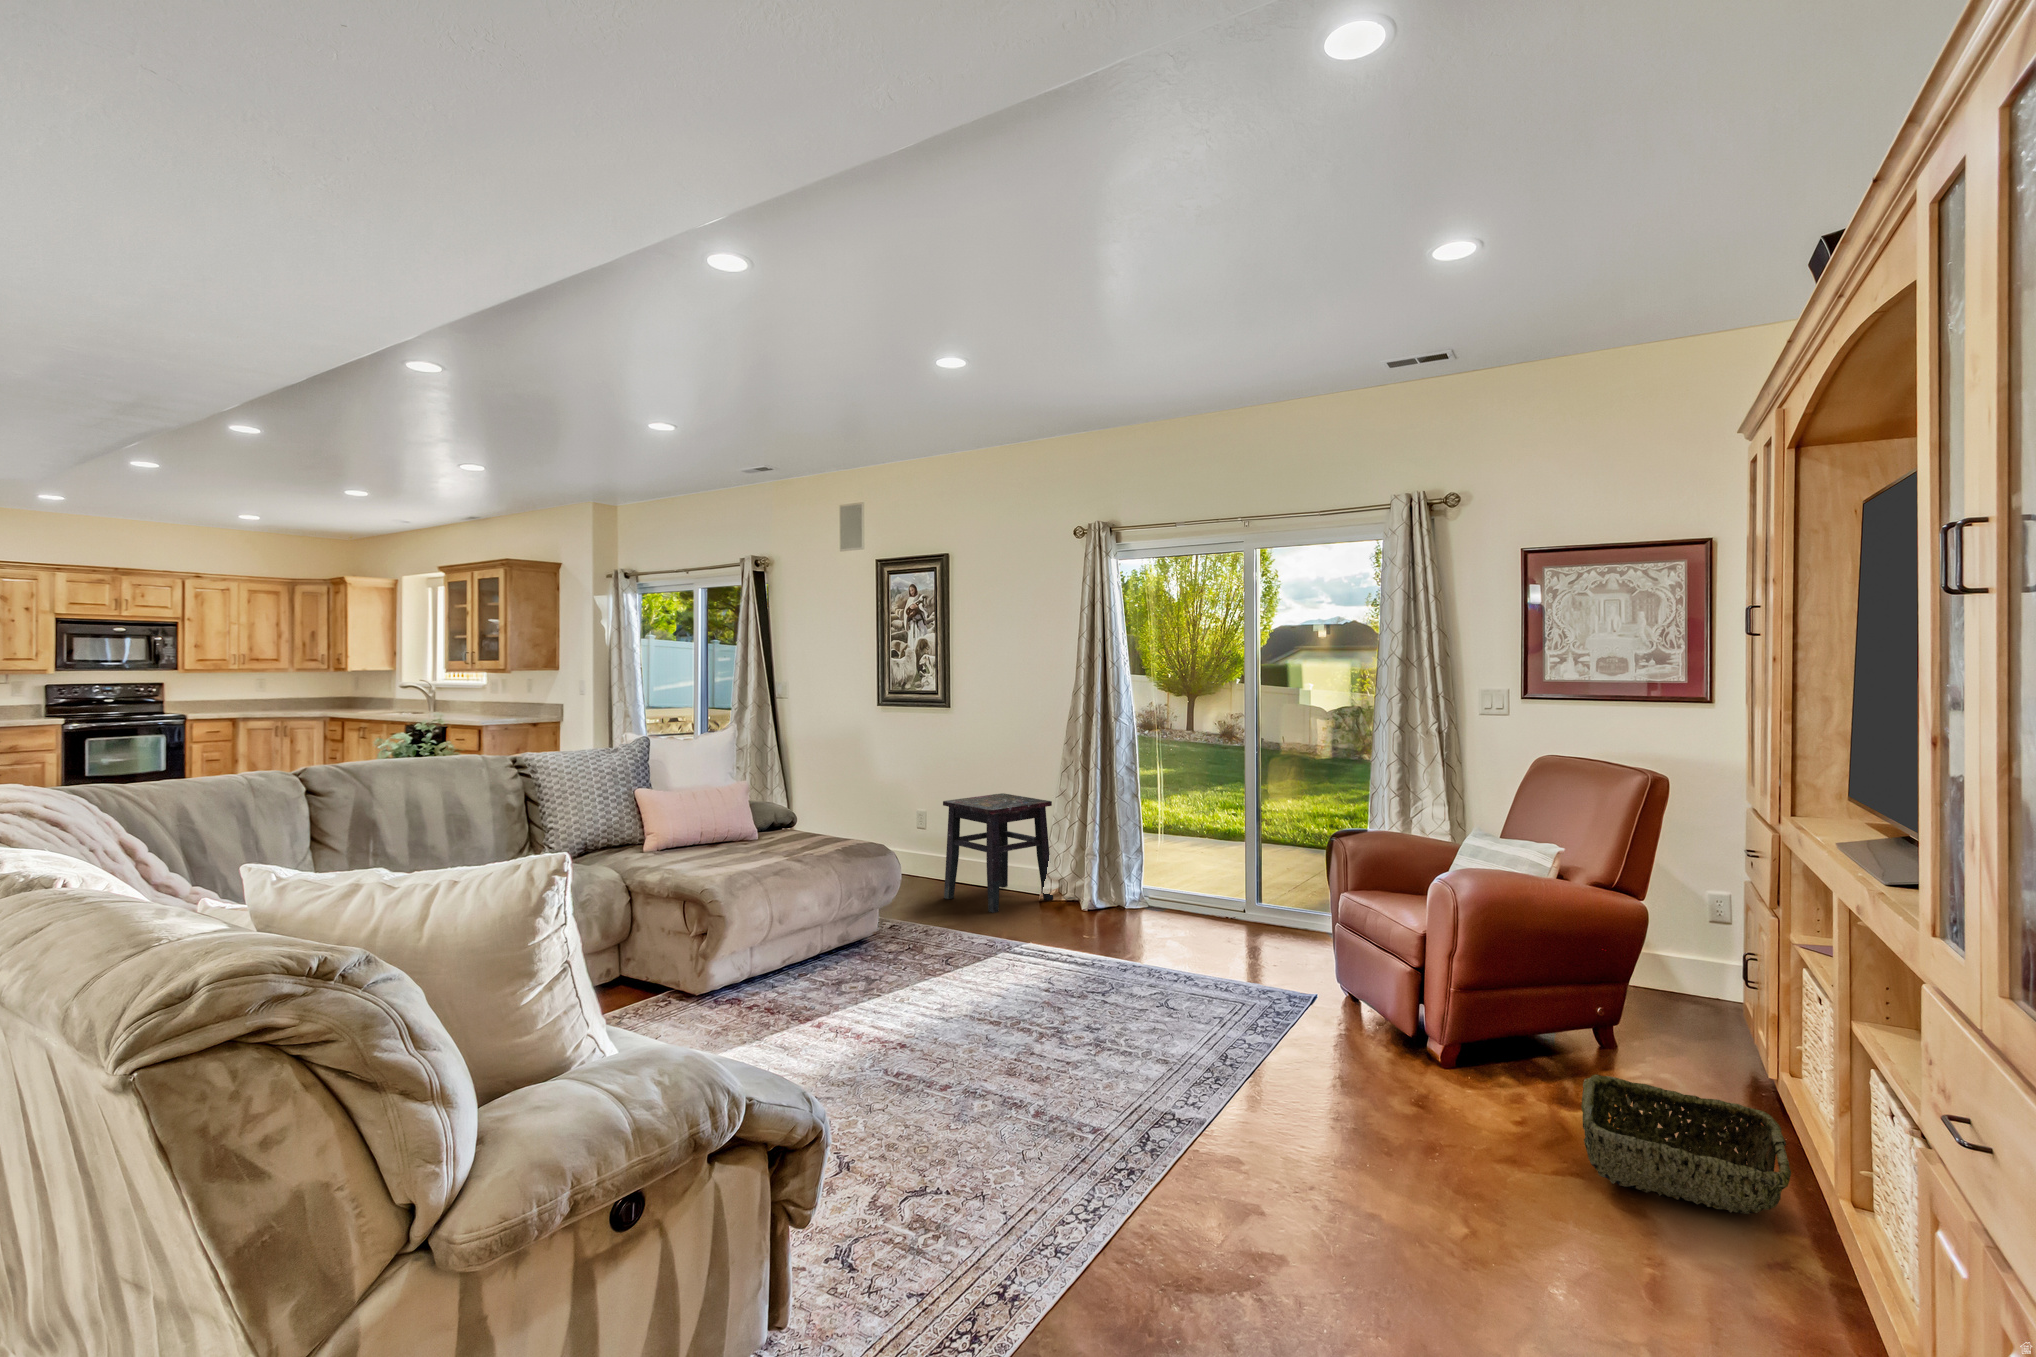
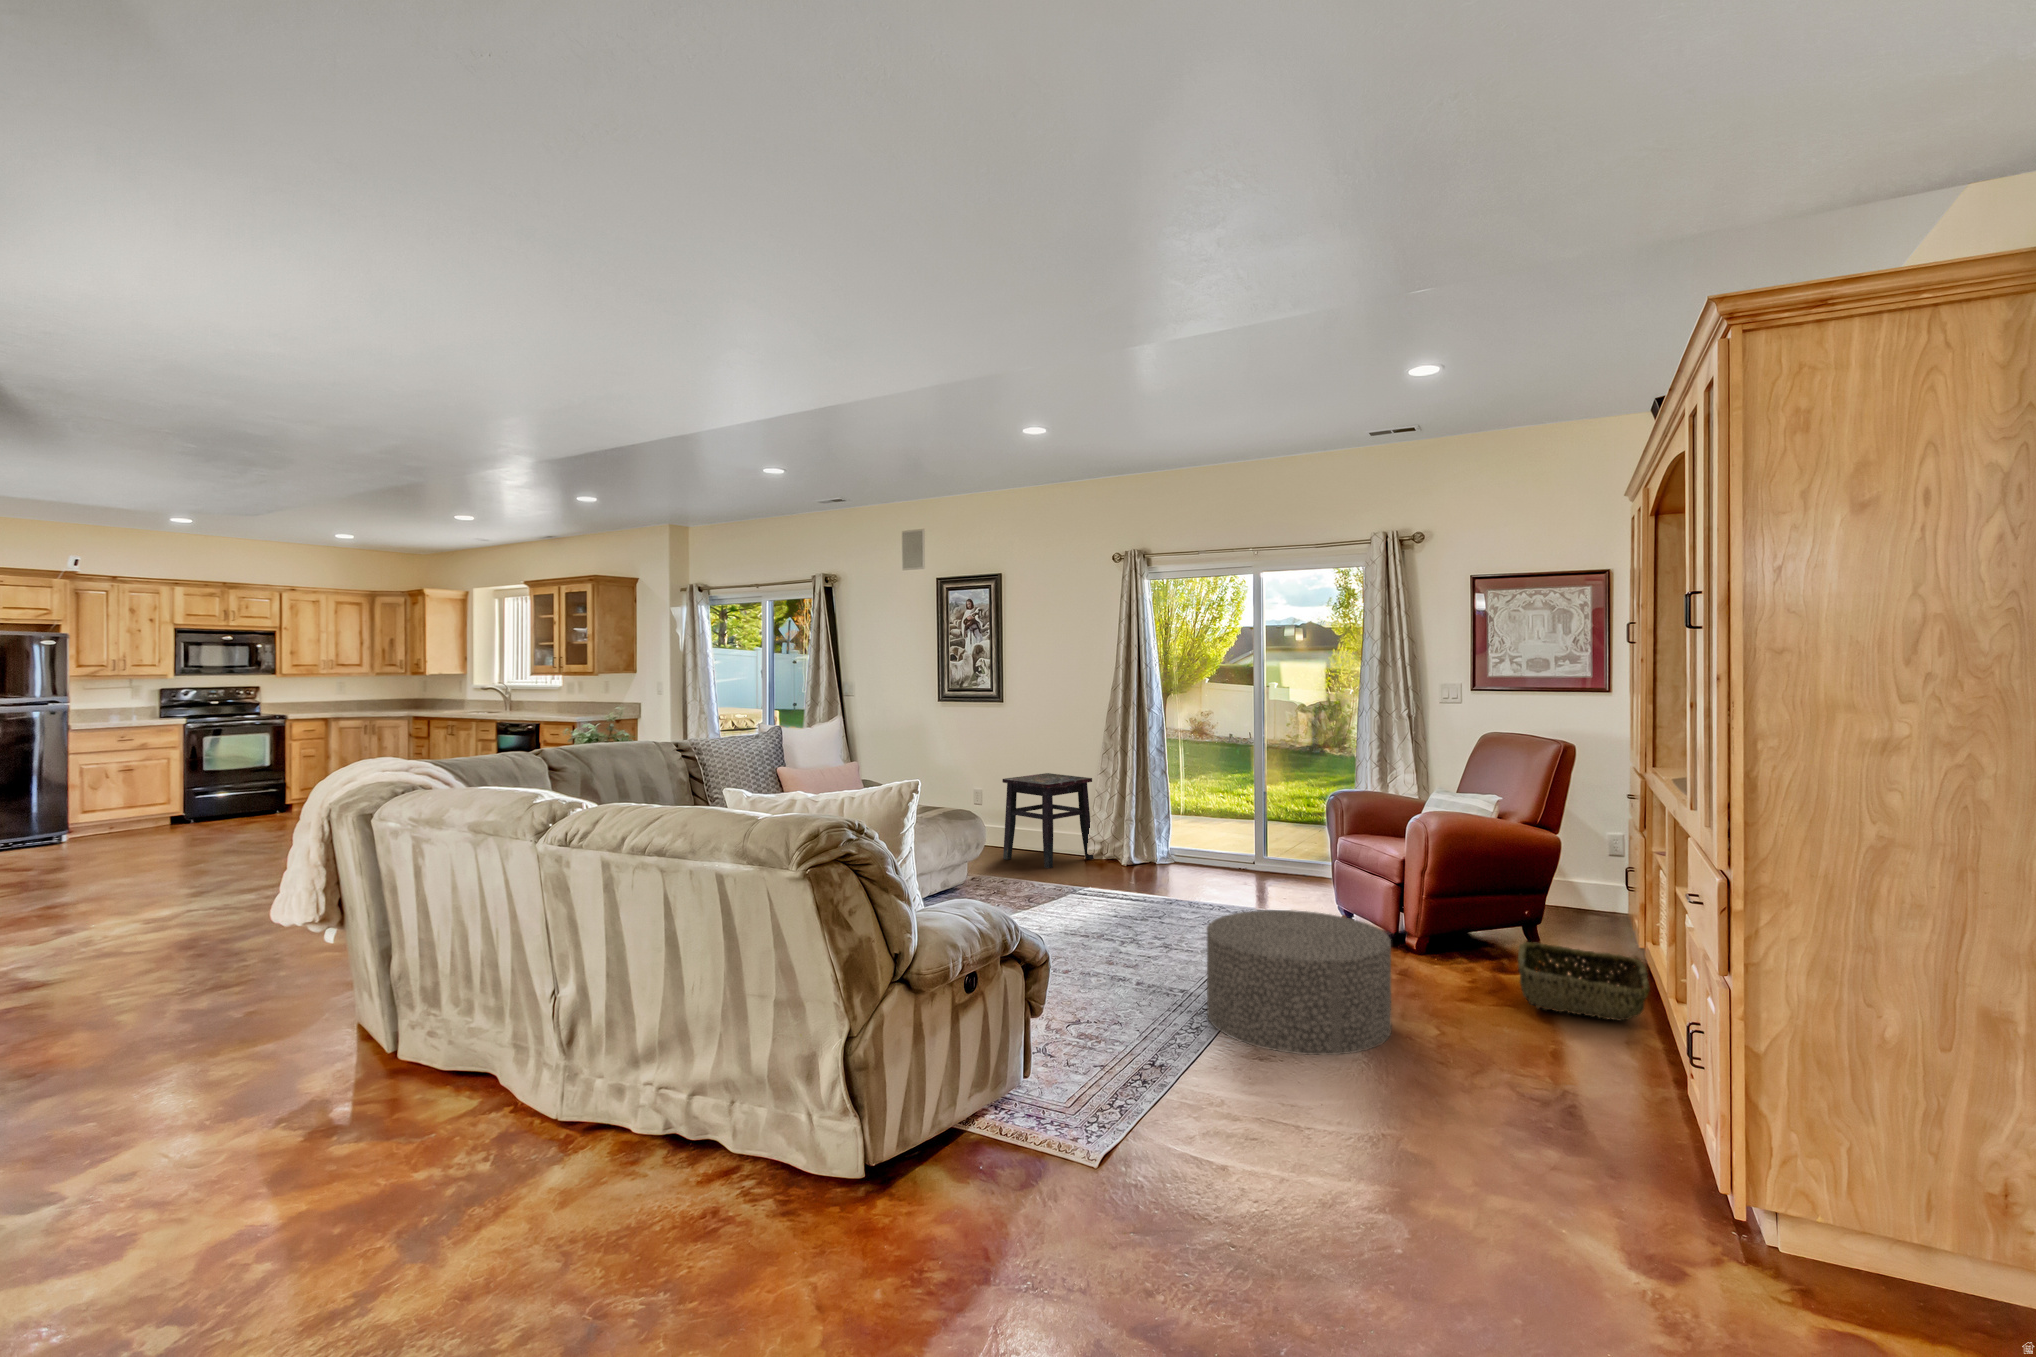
ottoman: none [1114,1017,1385,1276] -> present [1207,910,1391,1055]

